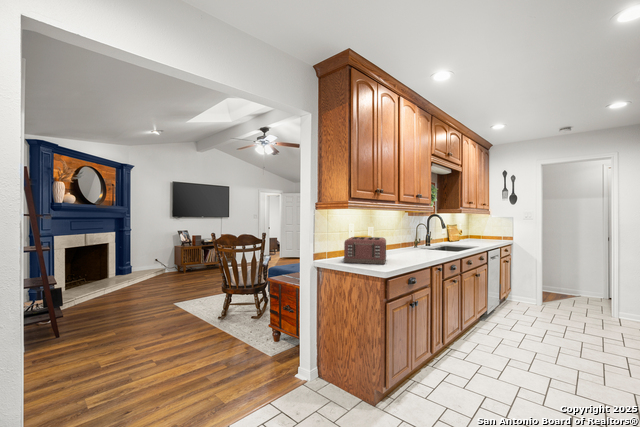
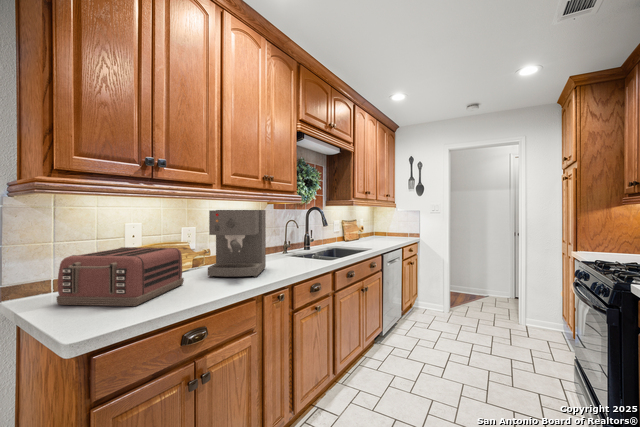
coffee maker: none [391,216,423,257] -> present [208,210,266,277]

